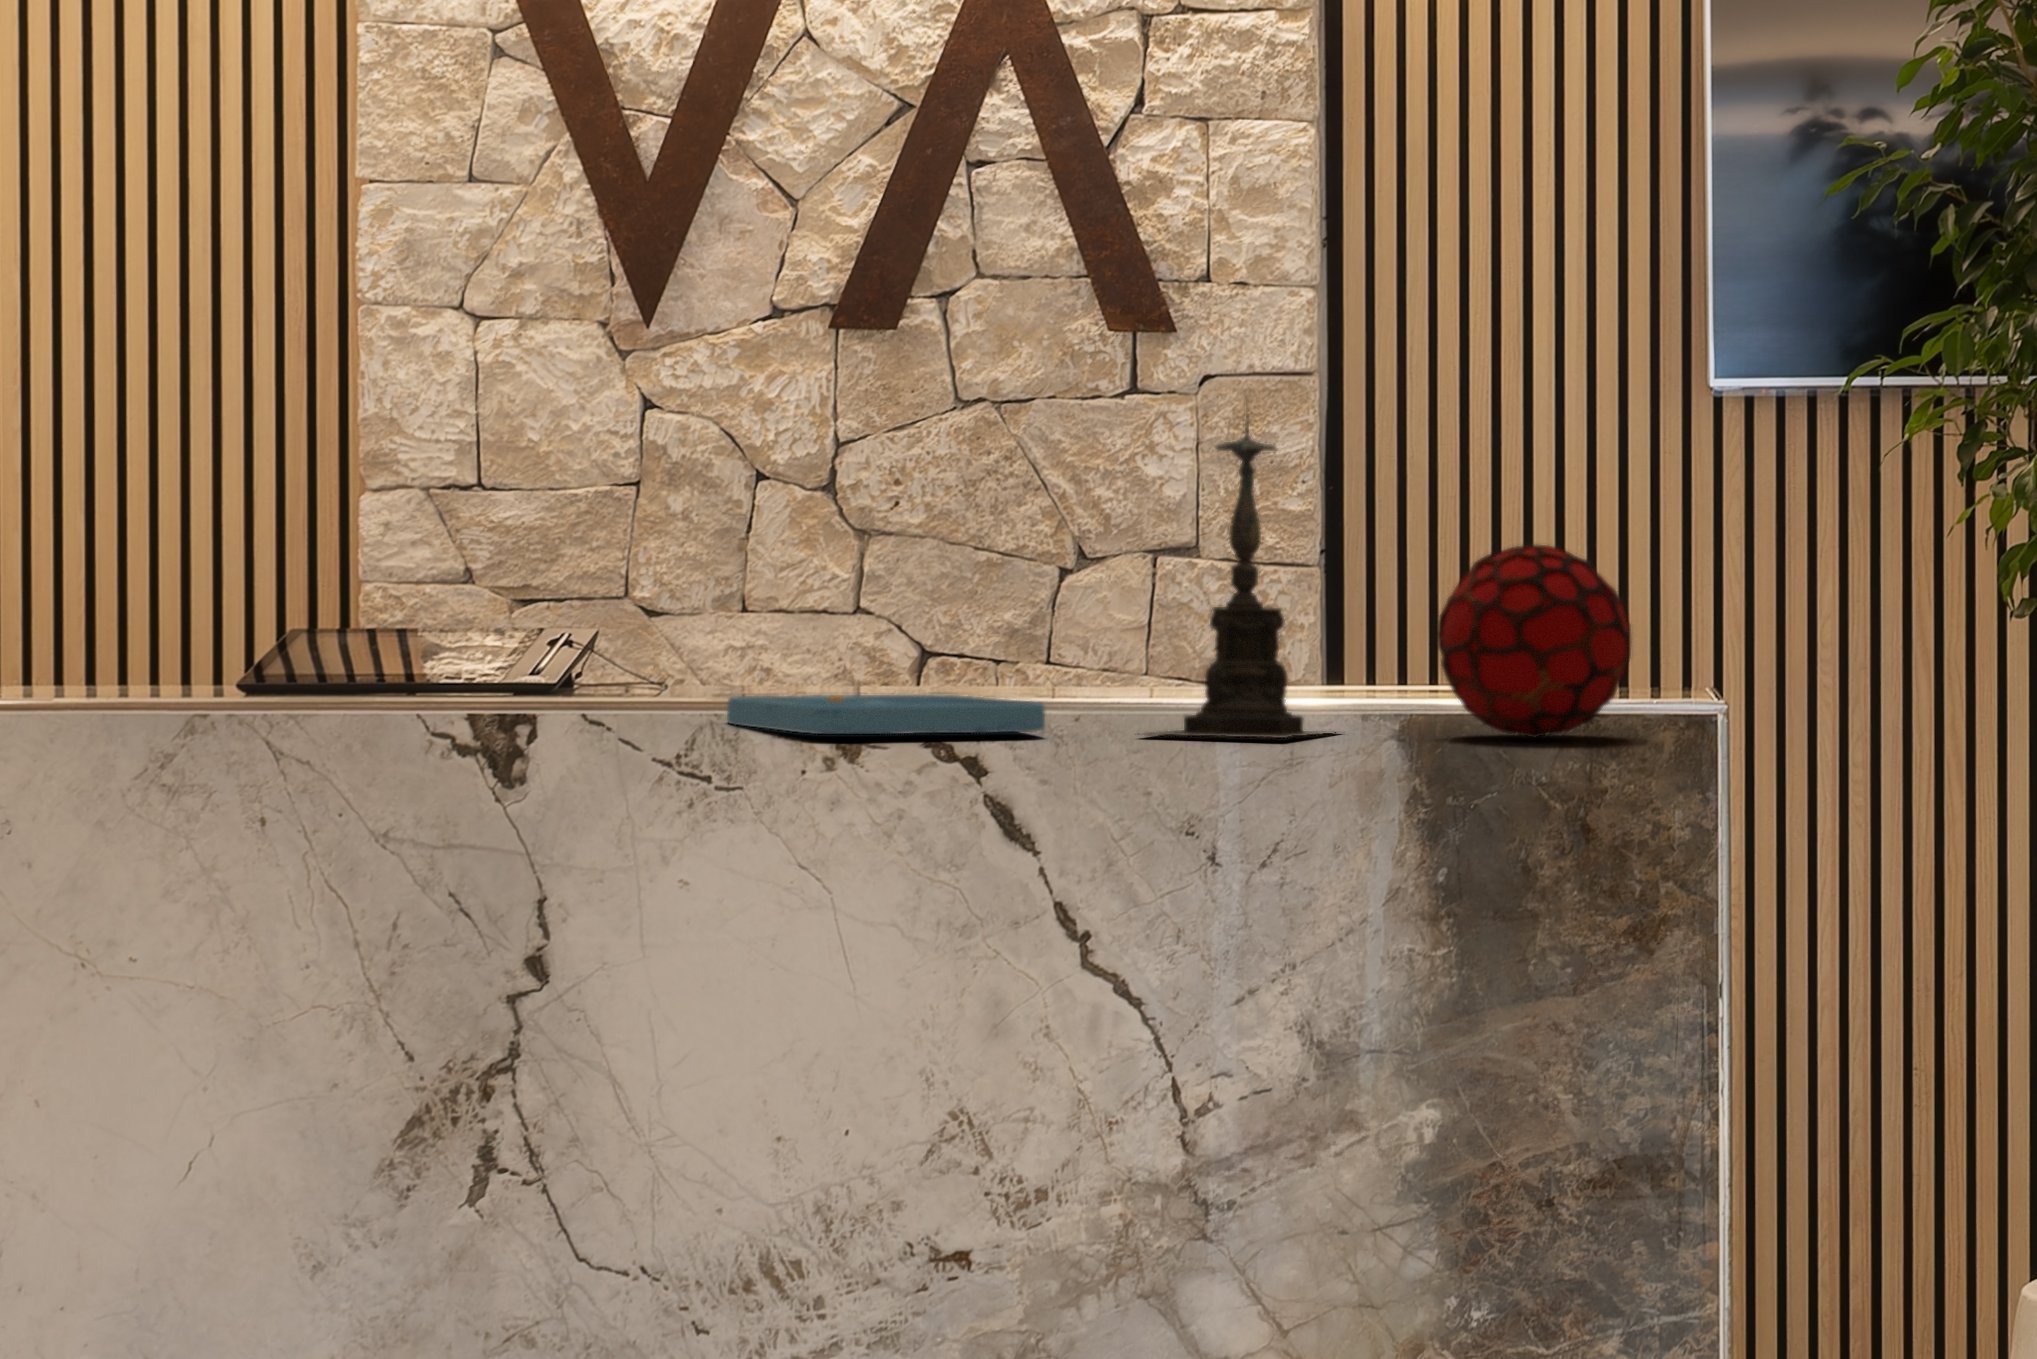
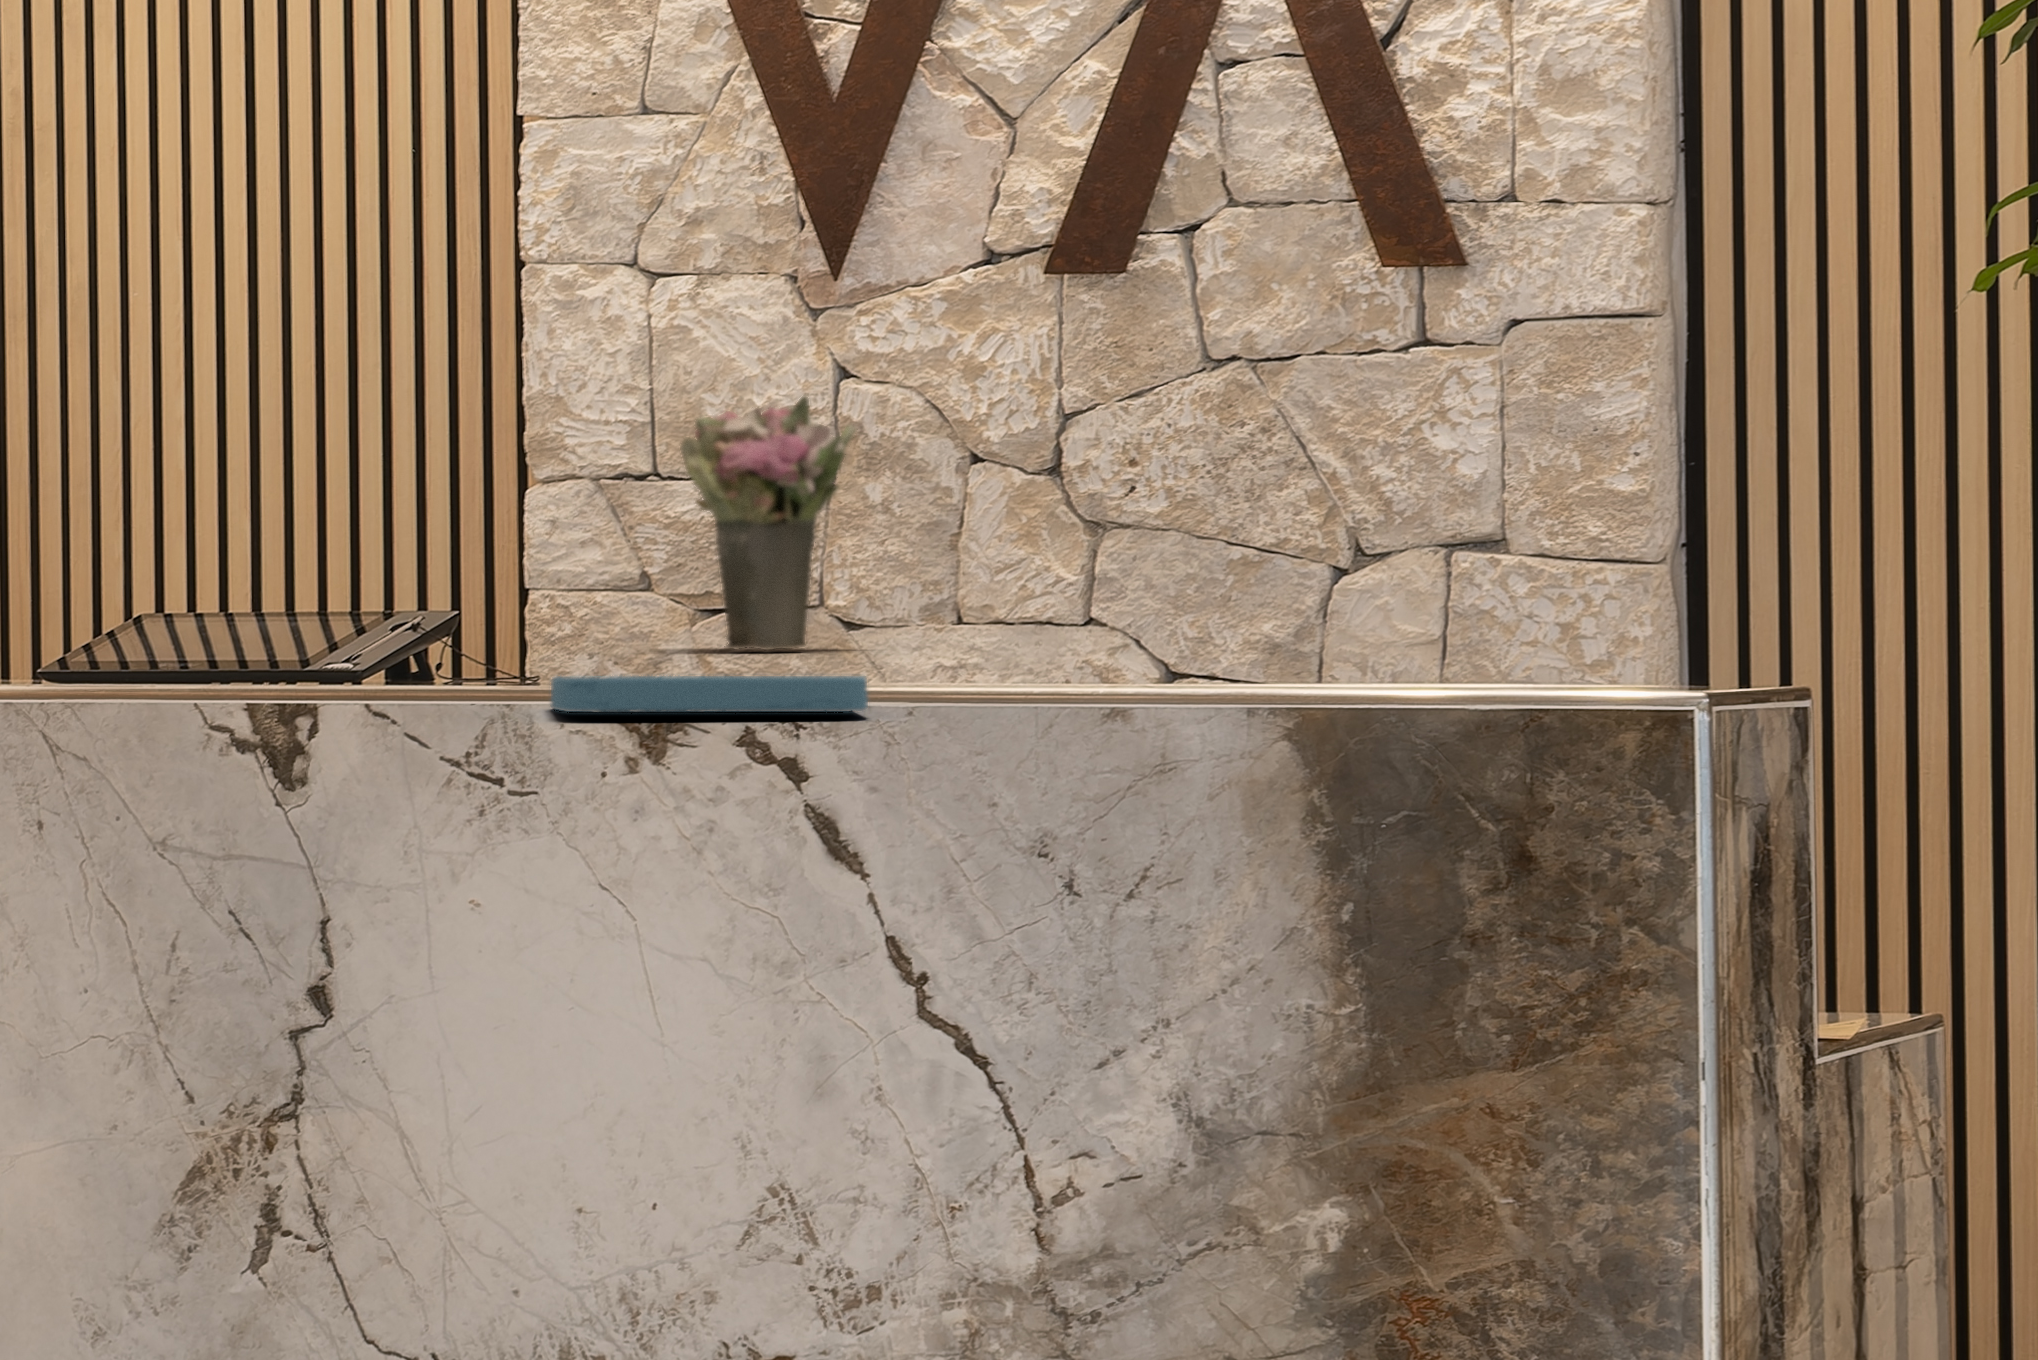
candle holder: present [1146,419,1321,738] -> none [973,283,1271,717]
flower bouquet: none [516,426,673,639] -> present [681,397,855,650]
decorative orb: present [1437,545,1631,737] -> none [1364,465,1629,720]

